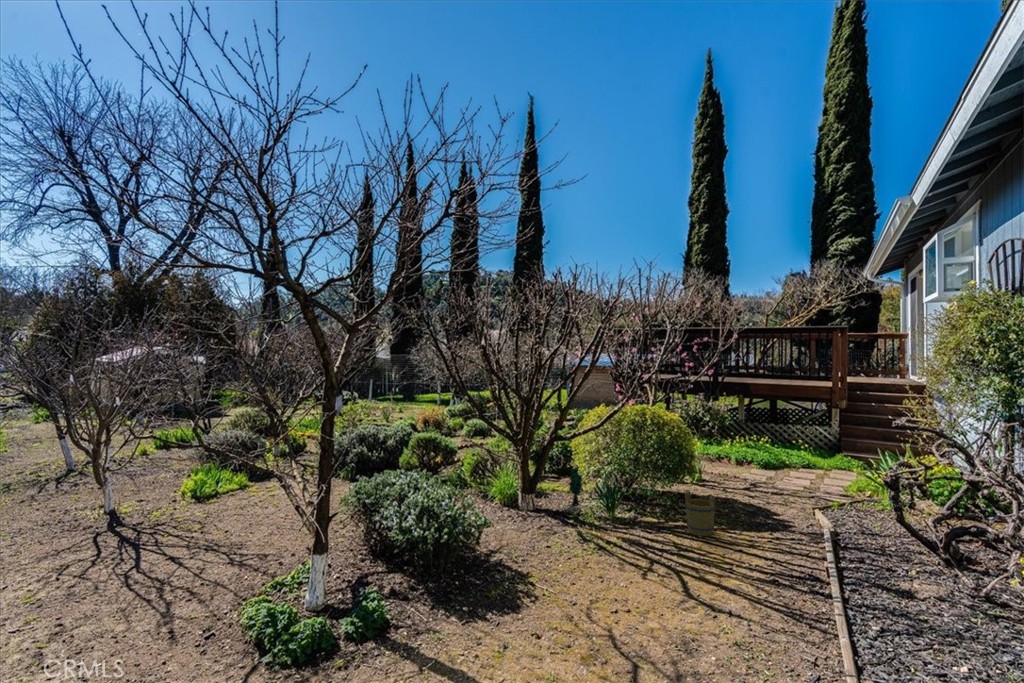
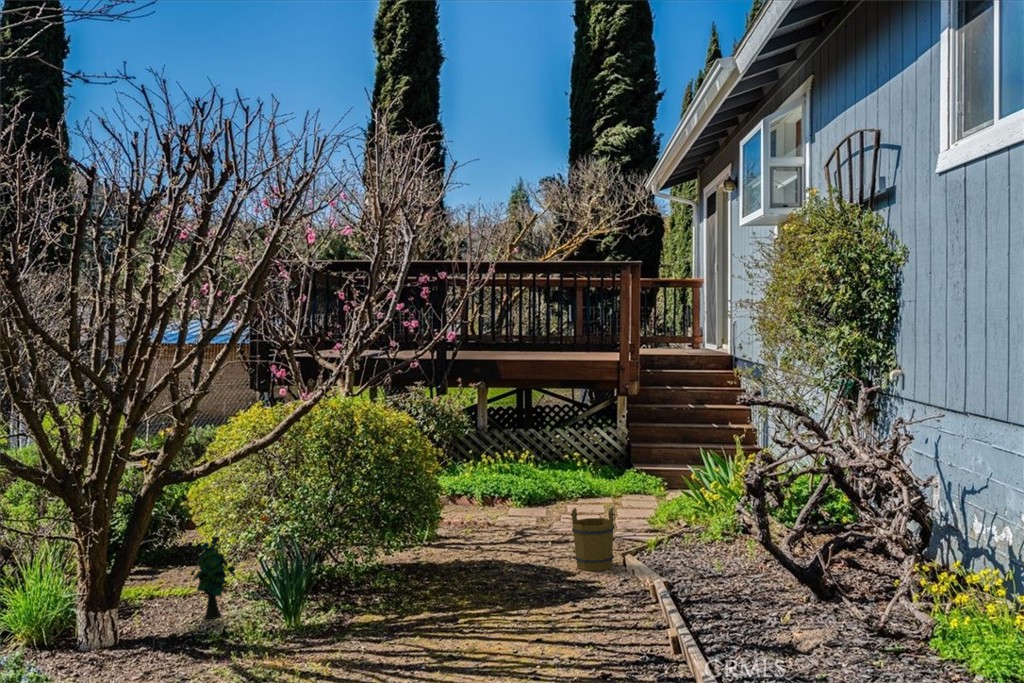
bucket: present [685,491,716,536] -> present [571,508,616,571]

